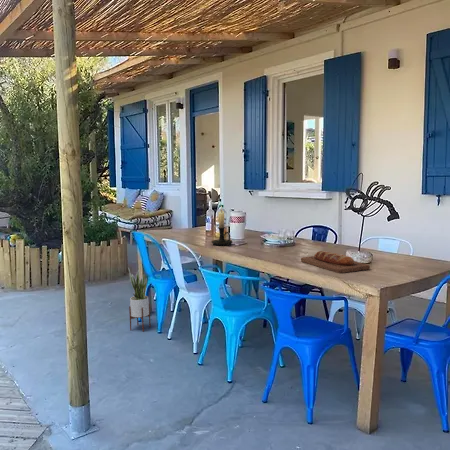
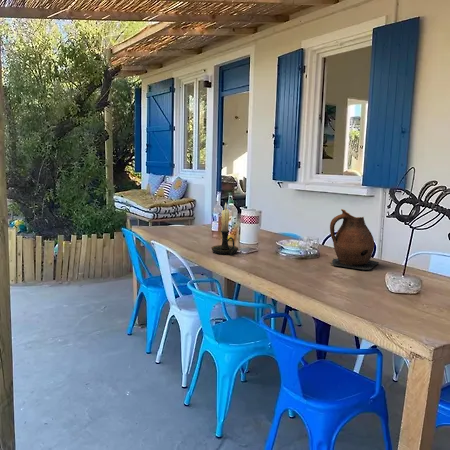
ceramic pitcher: none [302,206,340,250] -> present [330,209,379,271]
bread loaf: present [301,251,370,273] -> none [321,277,422,318]
potted plant: present [129,270,151,332] -> none [115,270,141,349]

